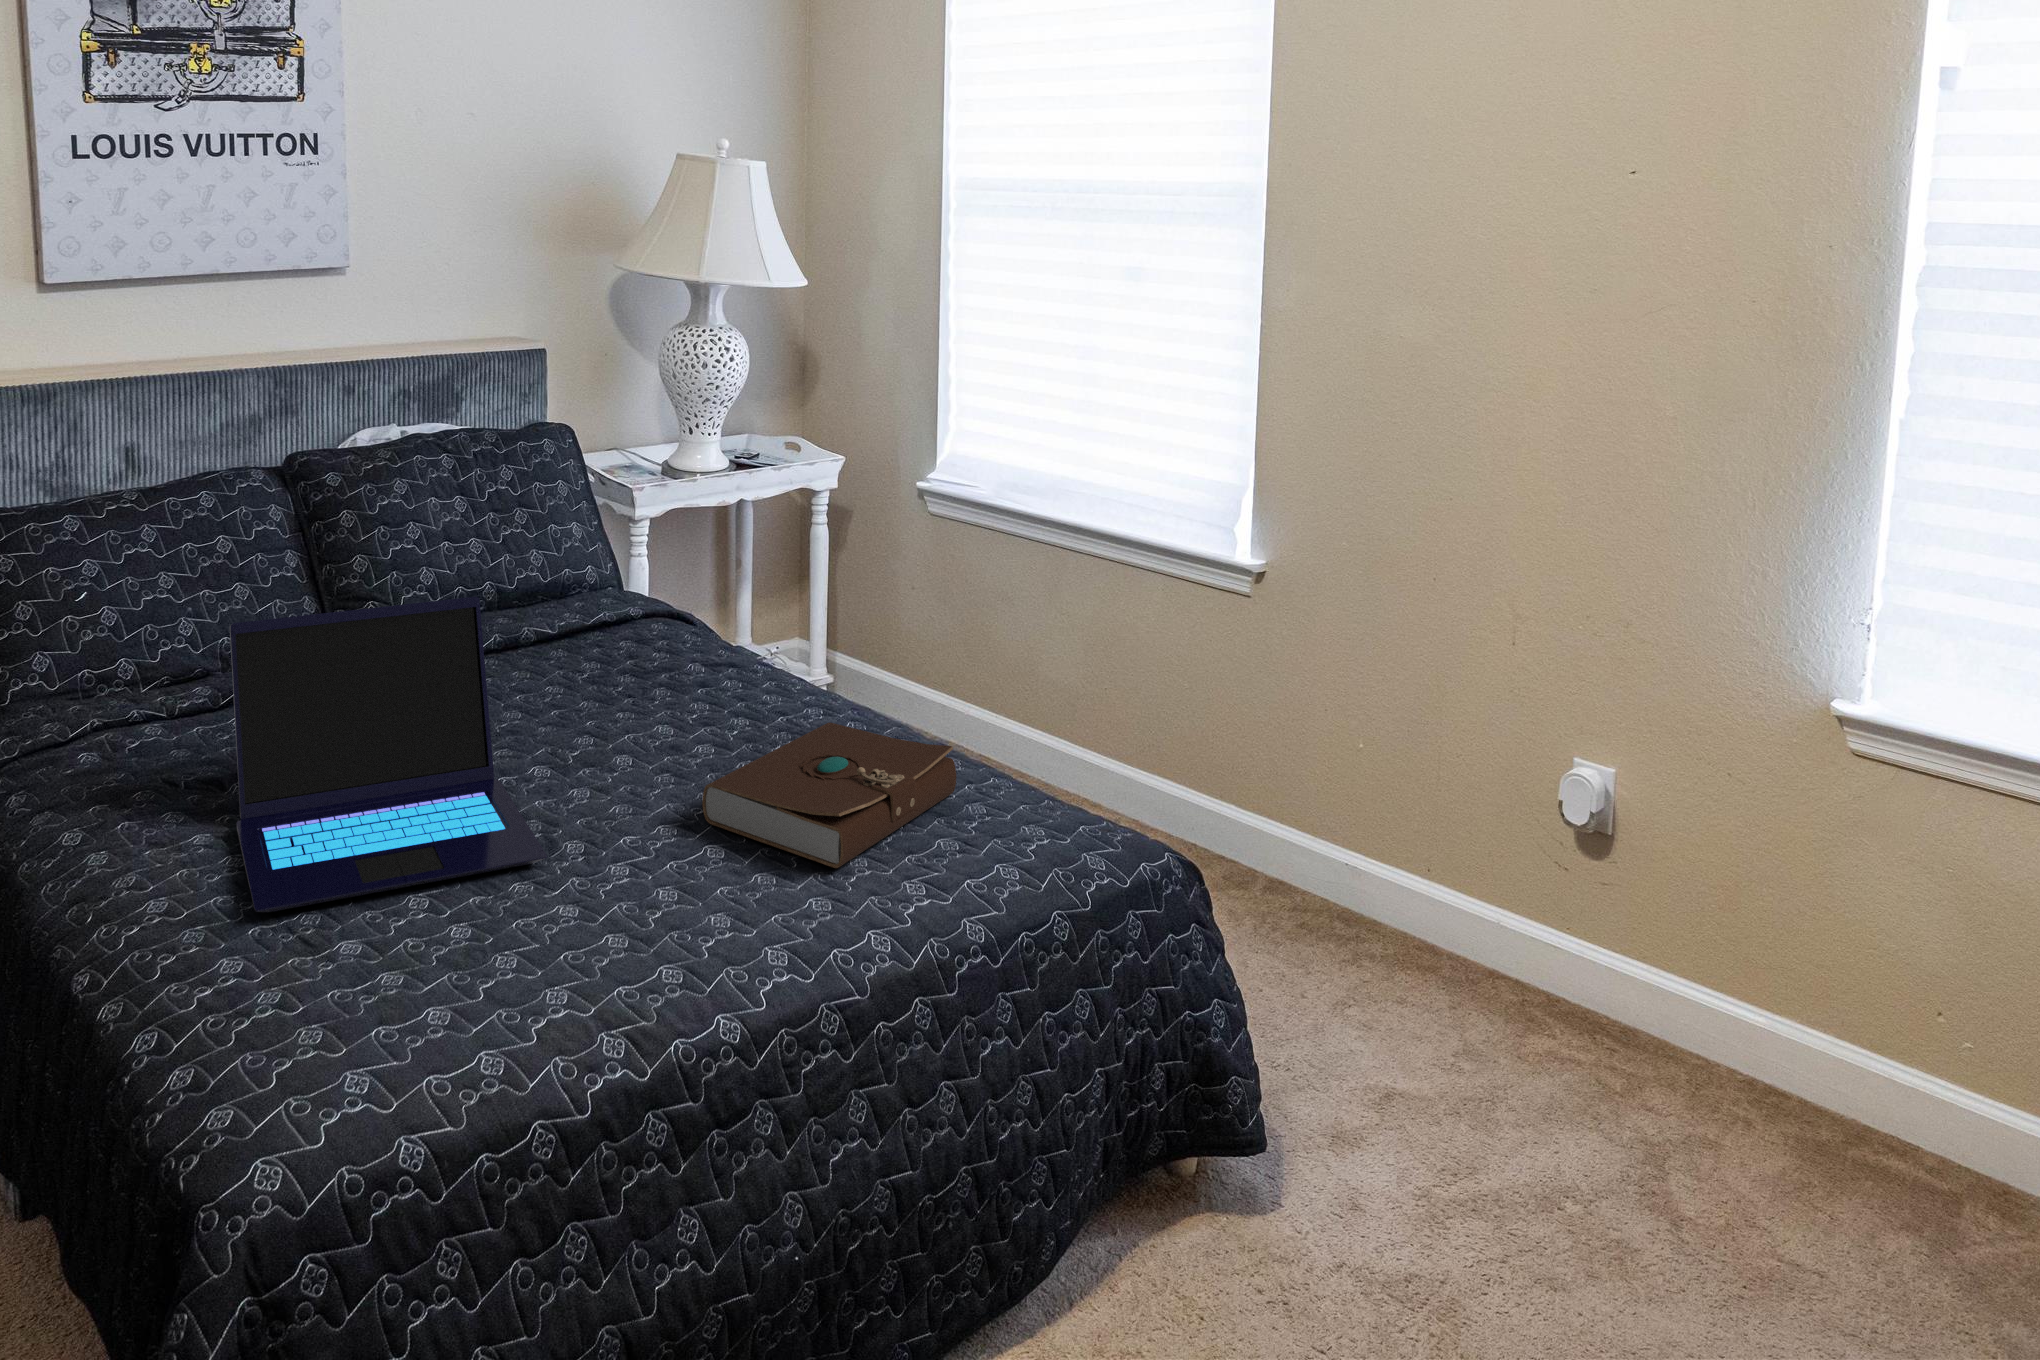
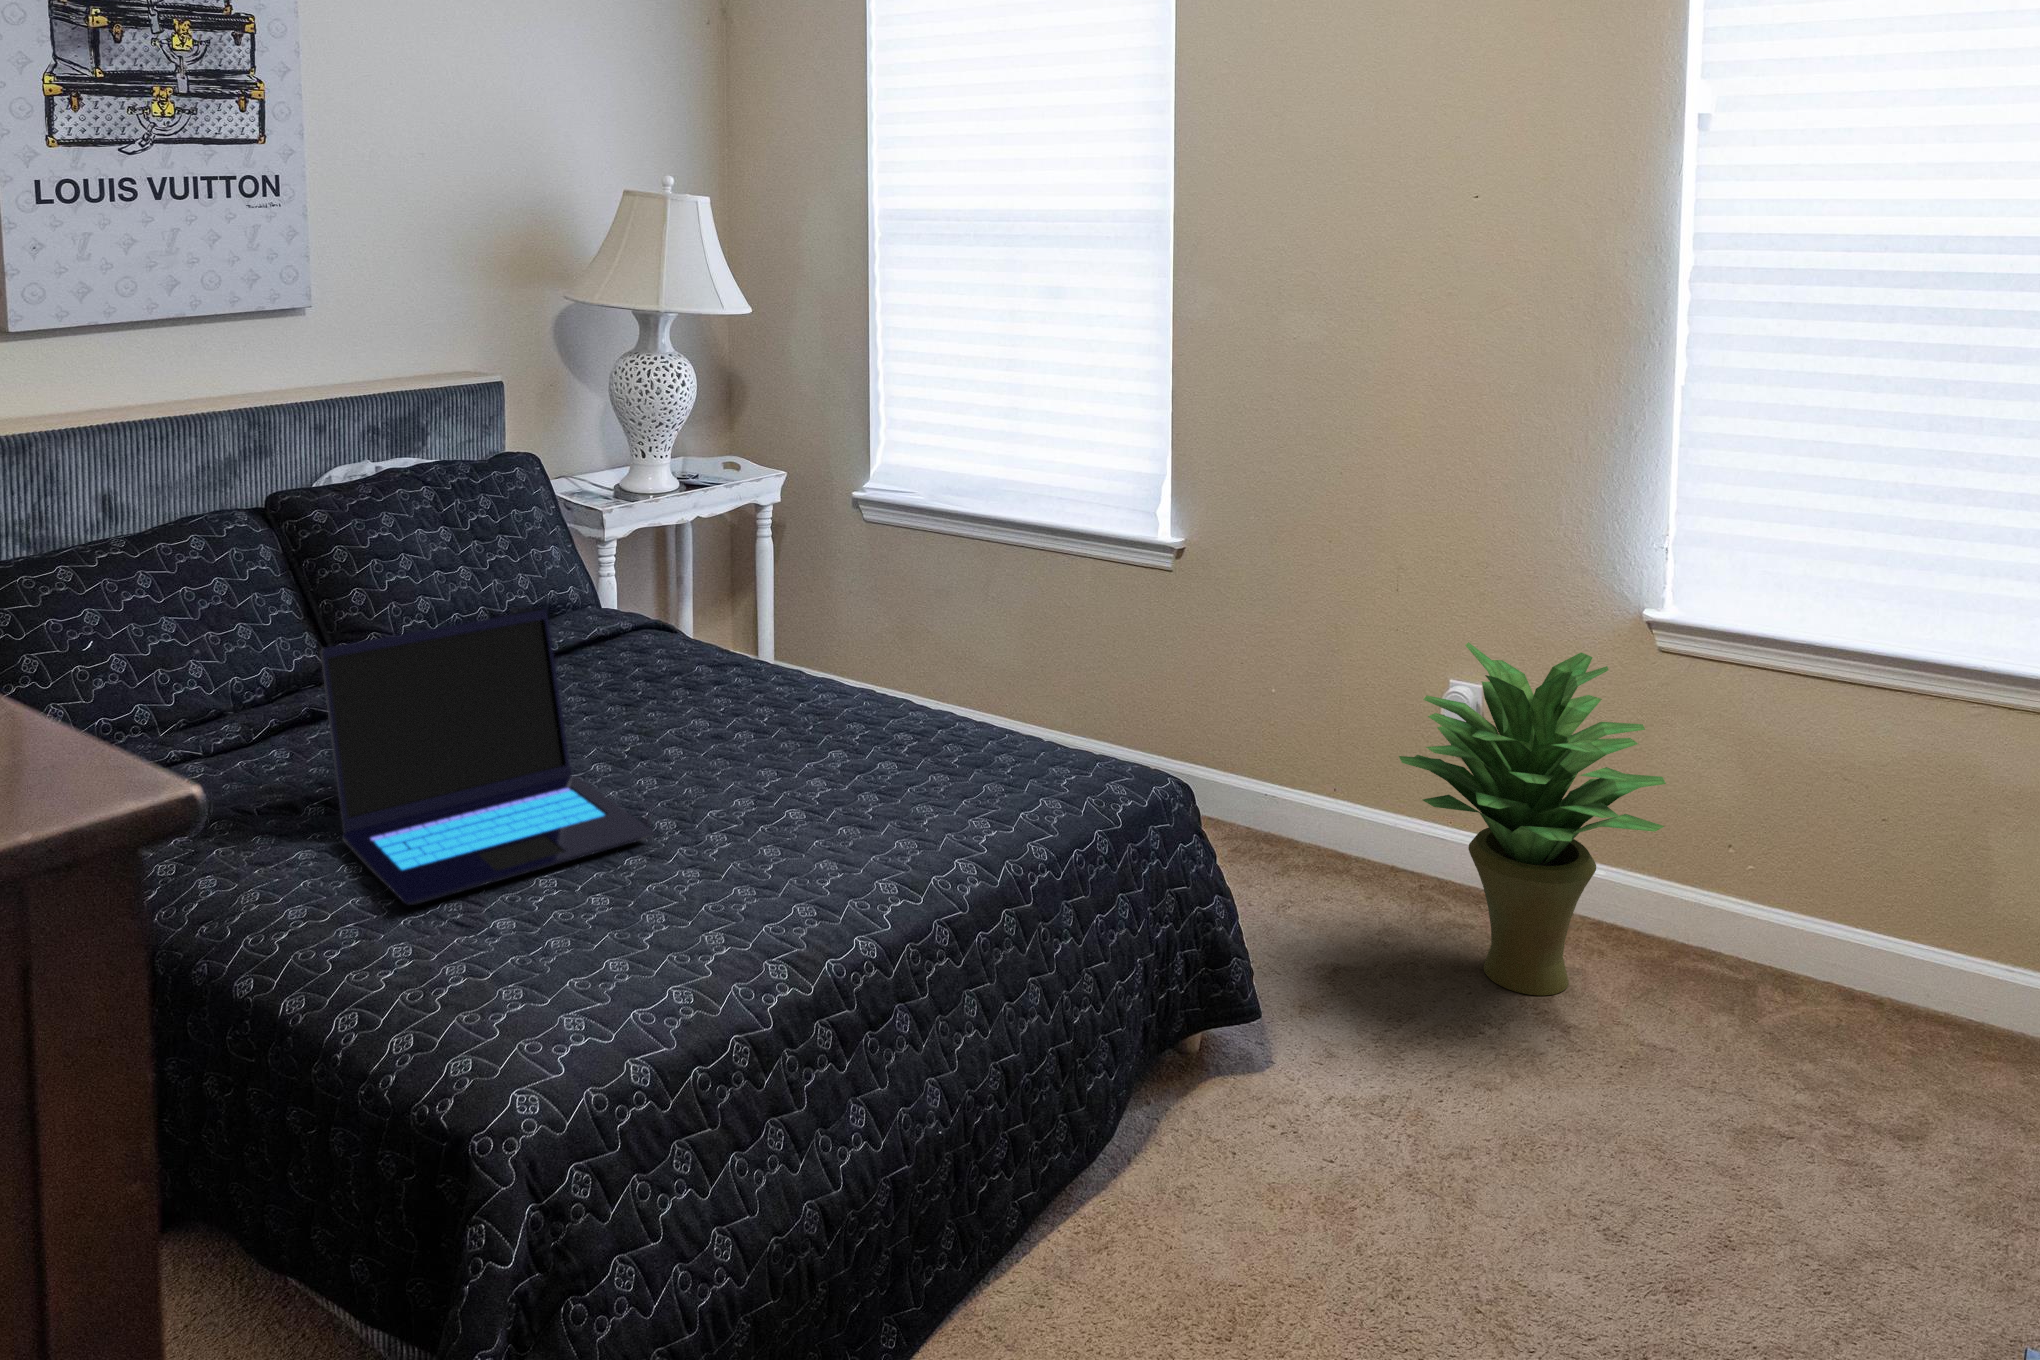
potted plant: none [1493,715,1856,1167] -> present [1399,642,1666,995]
book: present [702,723,956,868] -> none [777,701,986,816]

